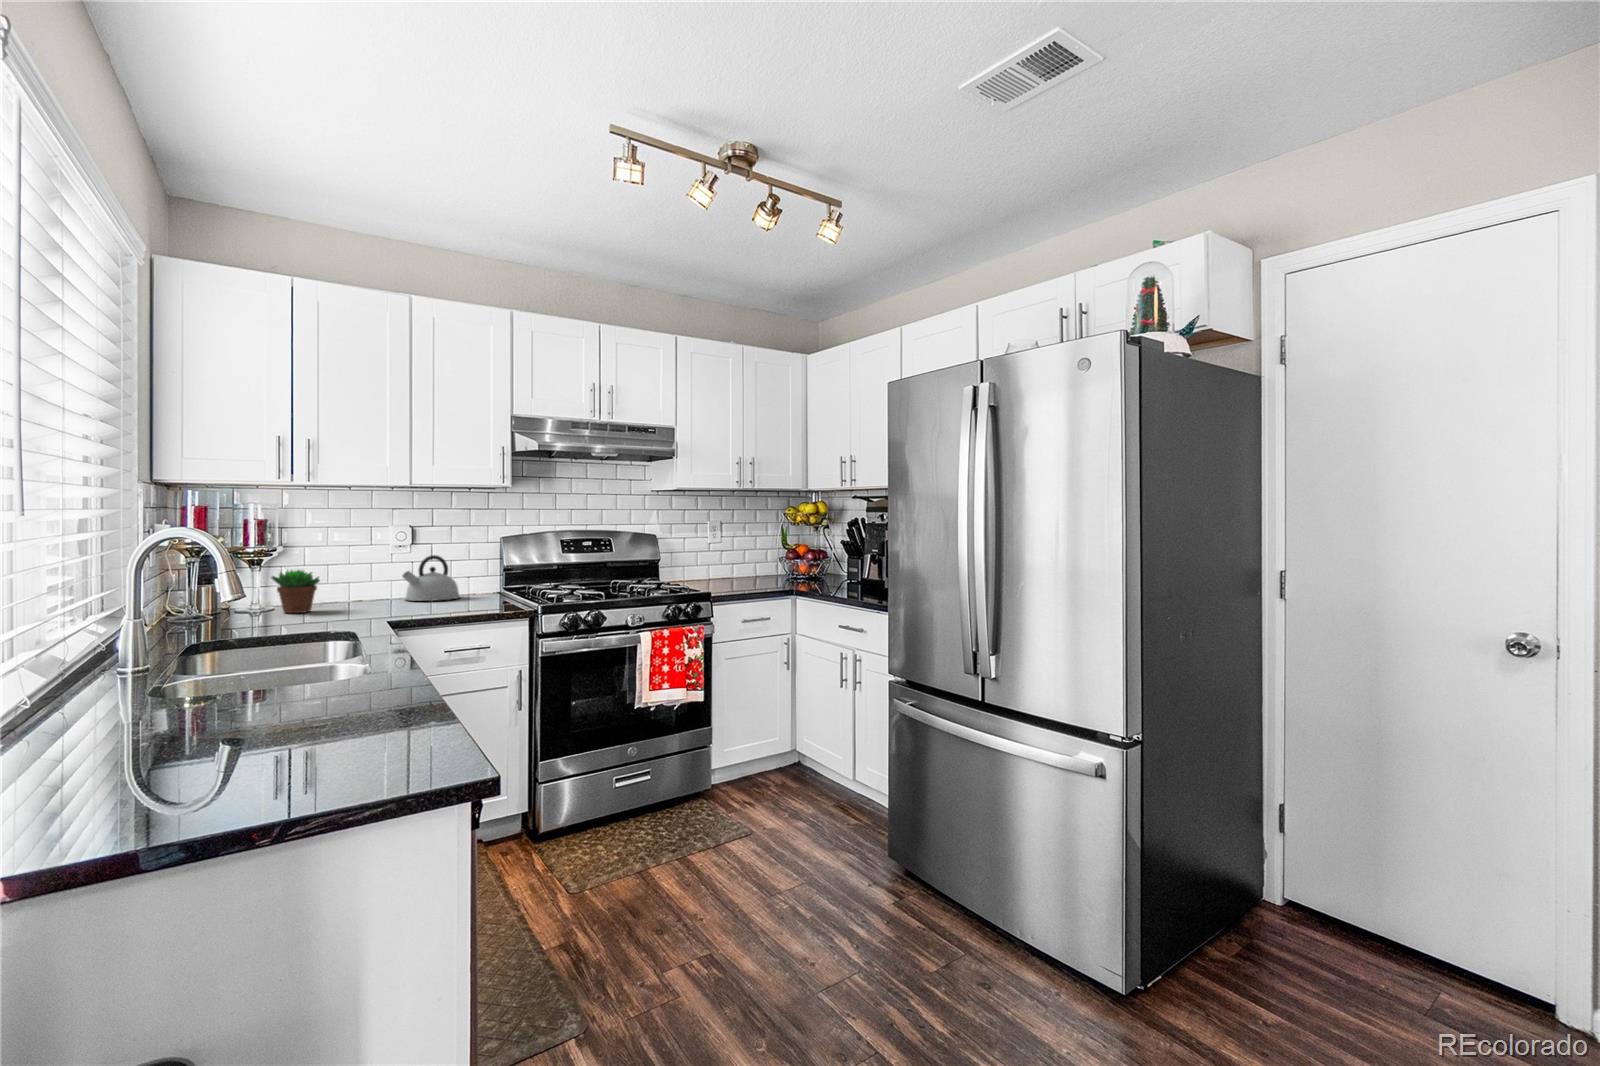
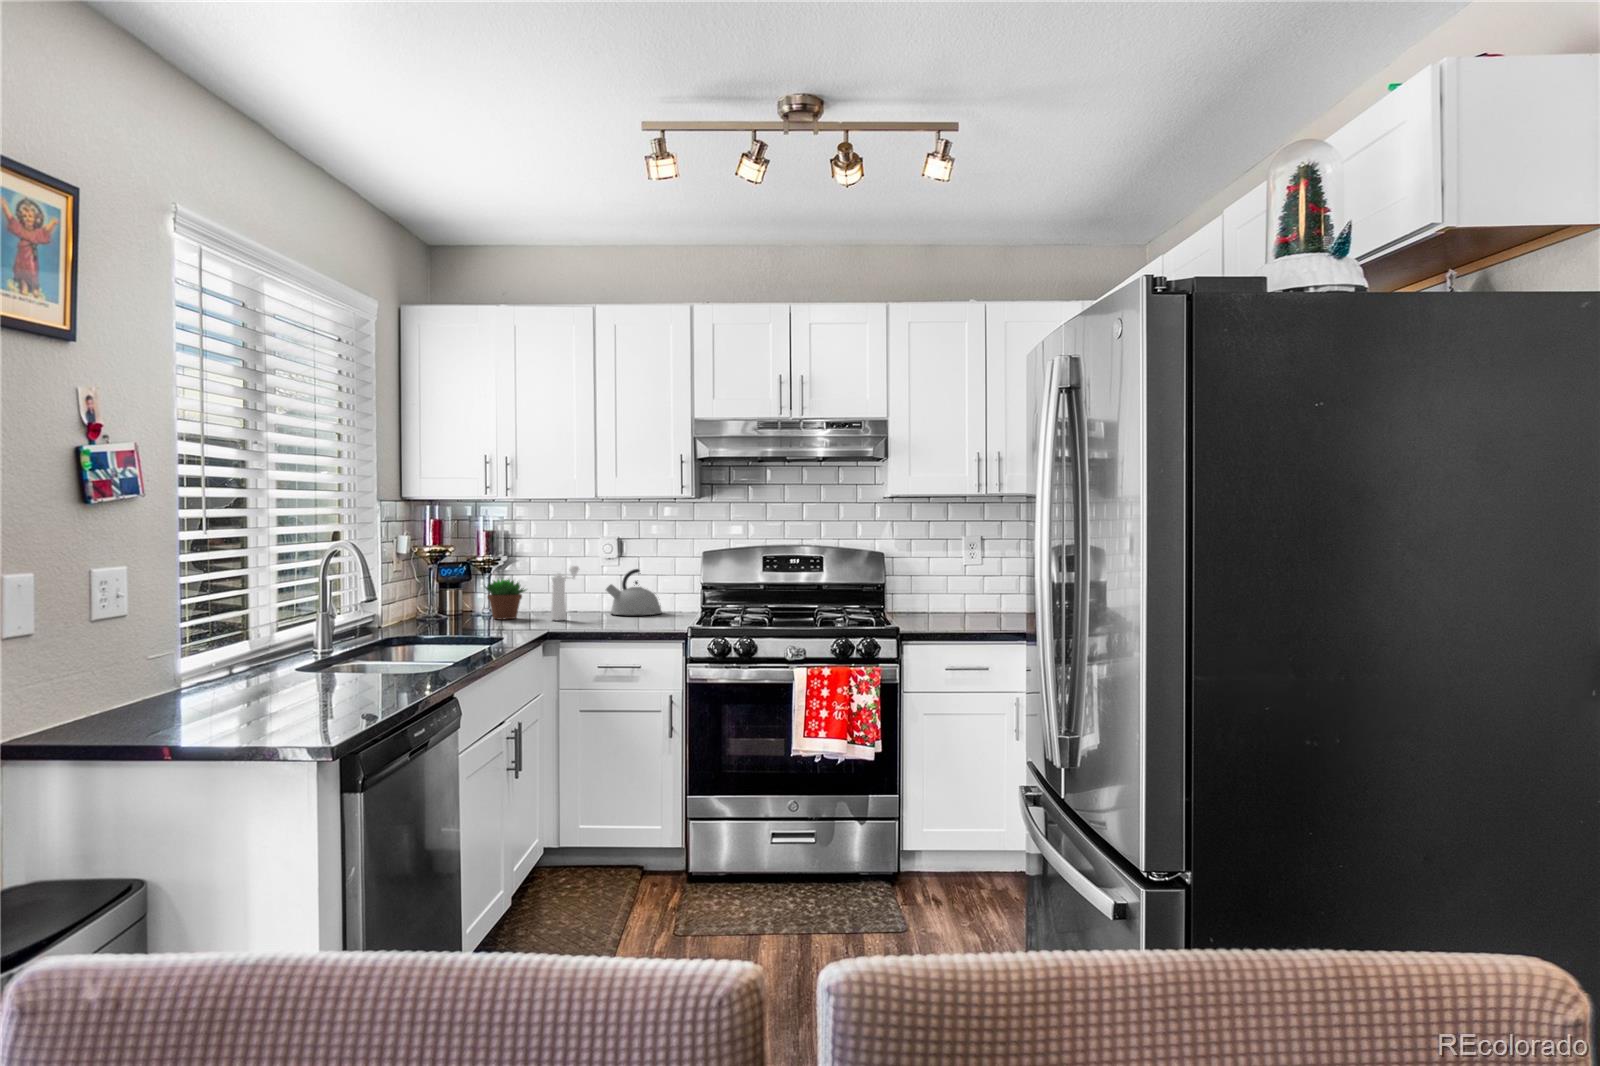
pepper mill: none [359,554,381,610] -> present [551,566,579,620]

